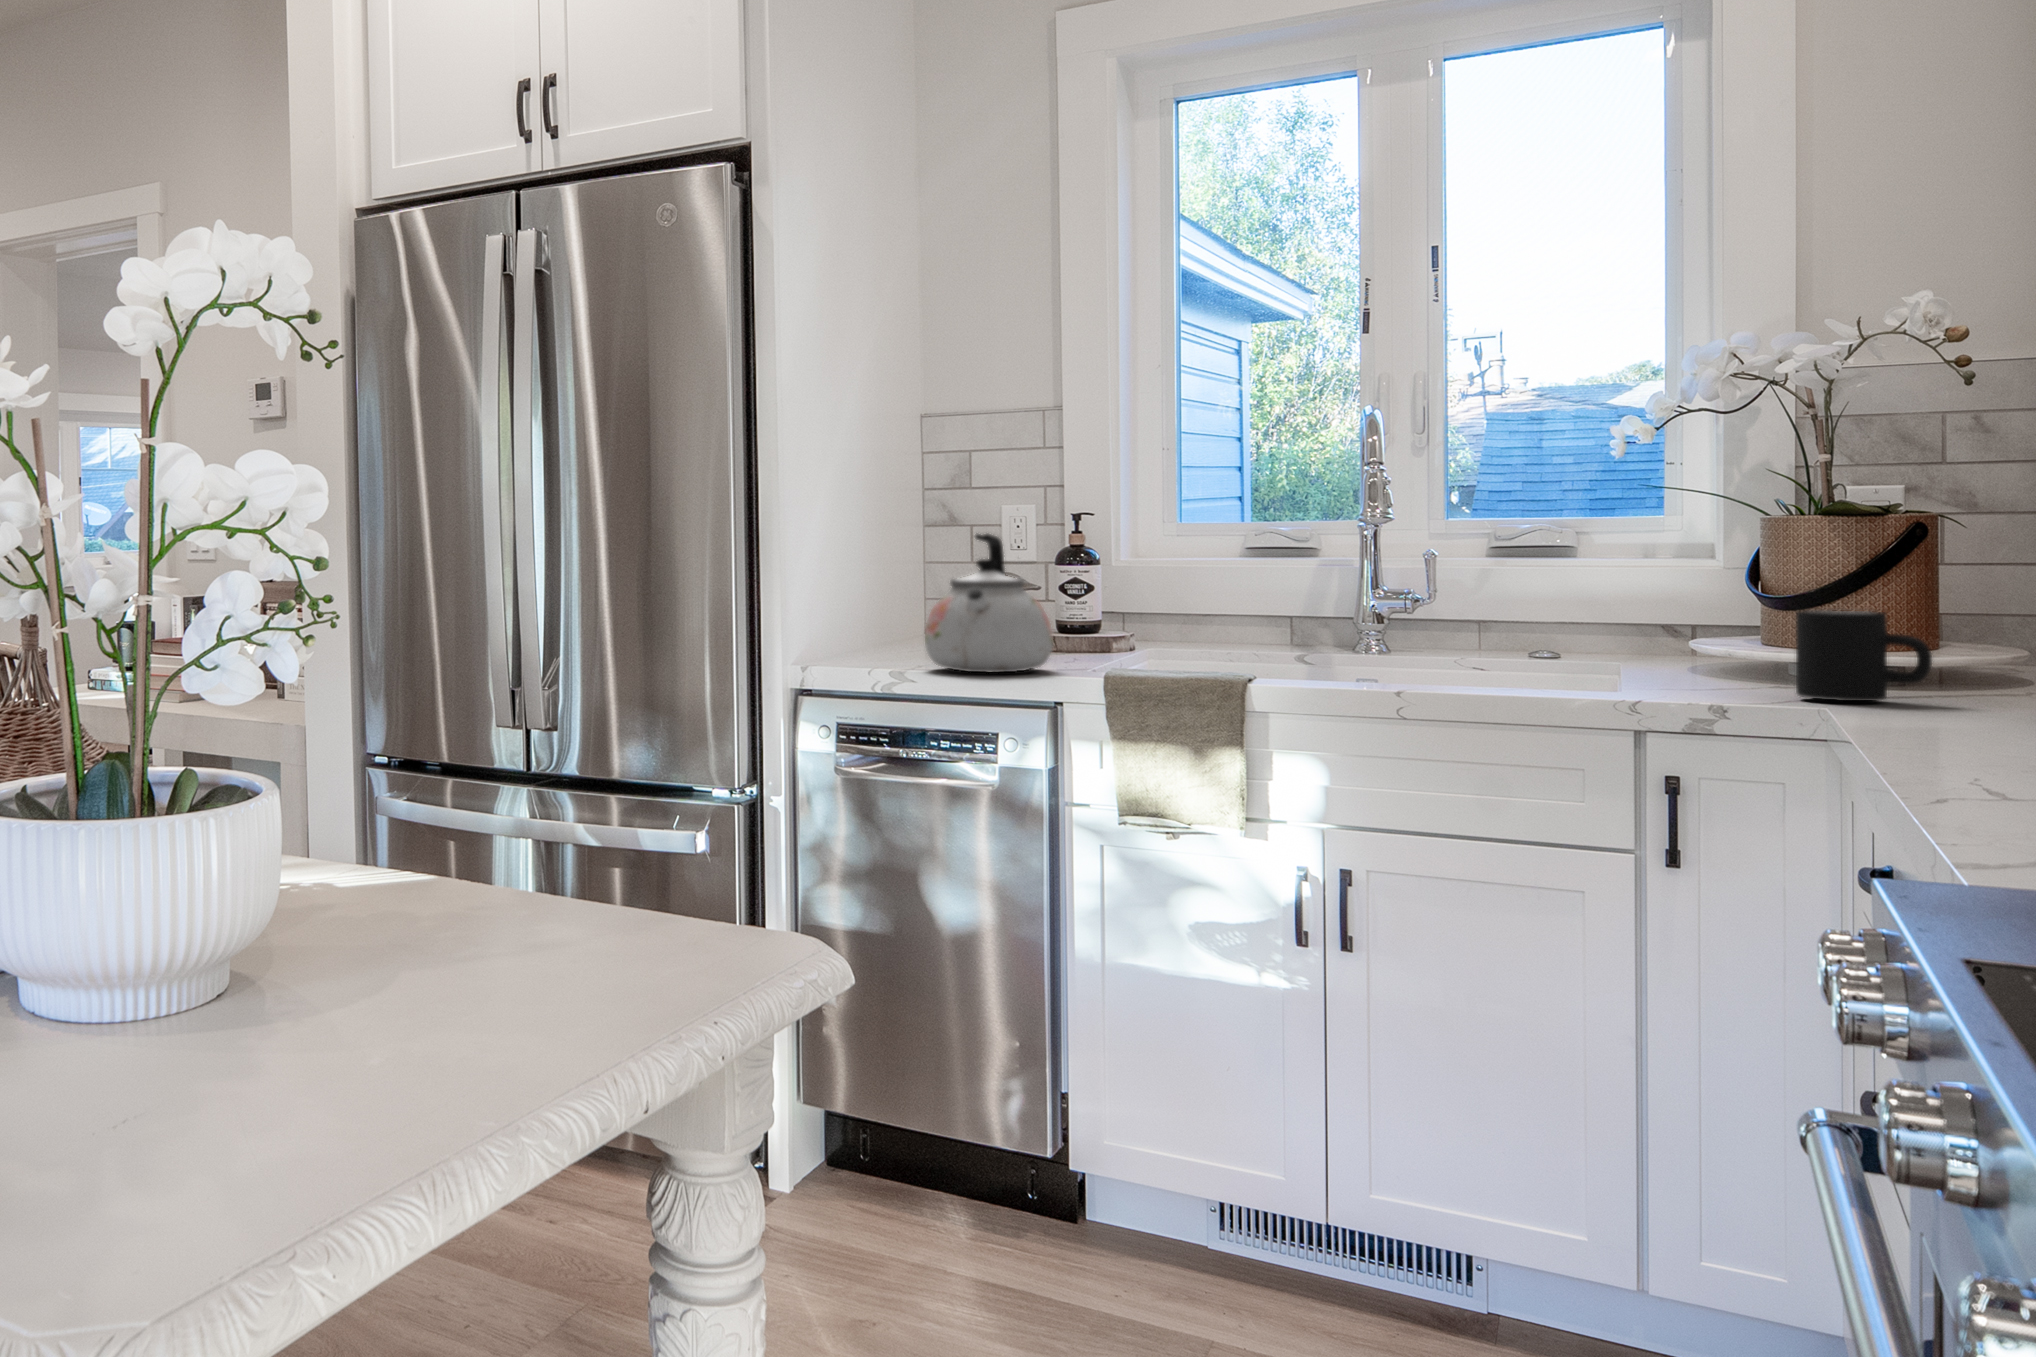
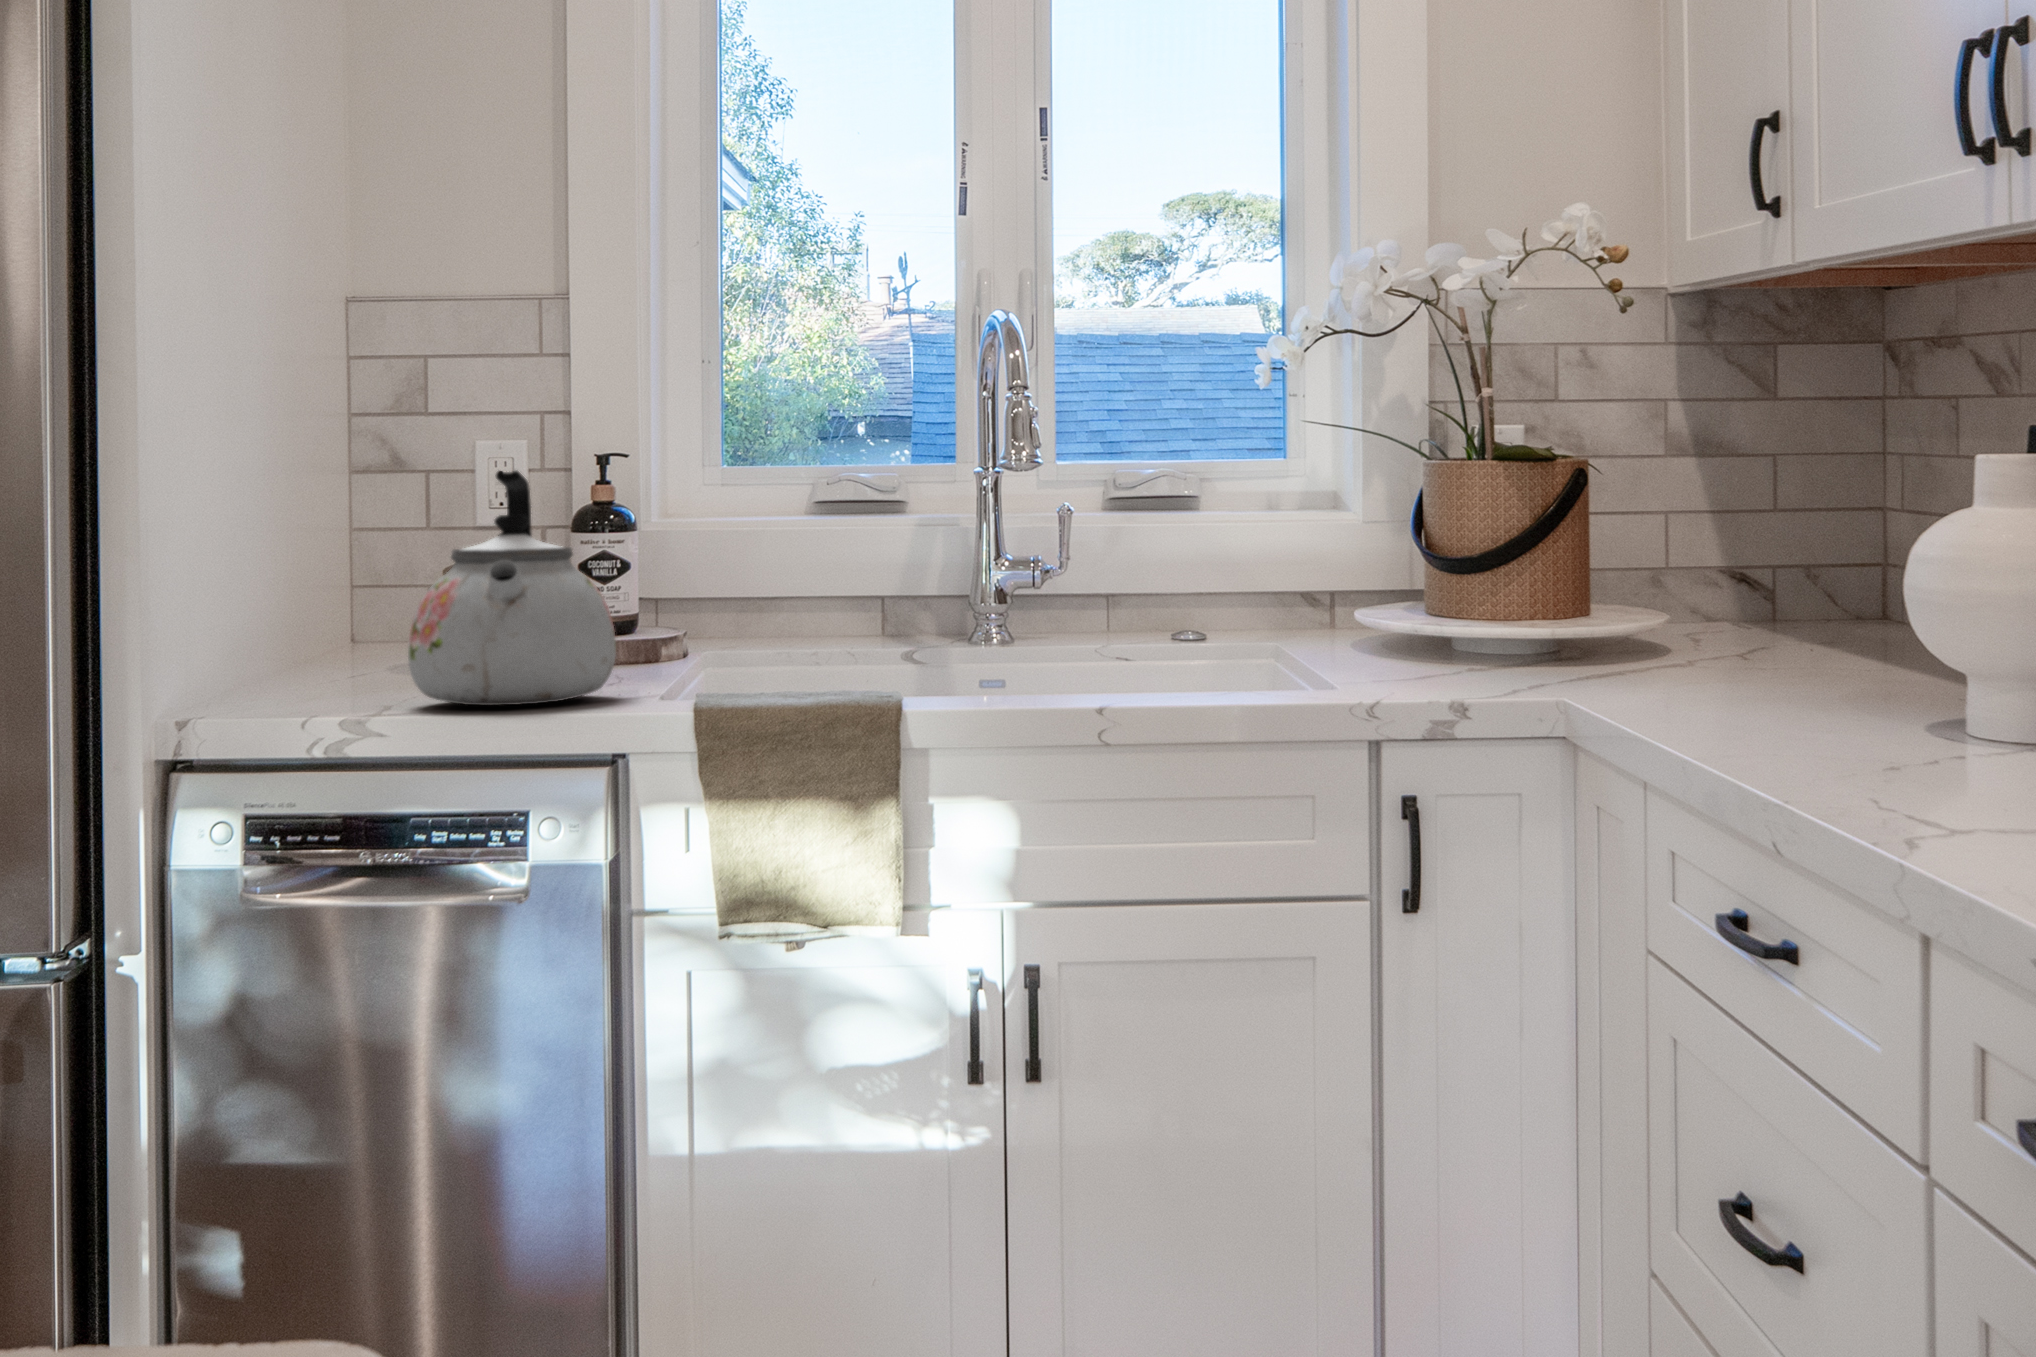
mug: present [1796,610,1932,701] -> none [1501,562,1623,670]

